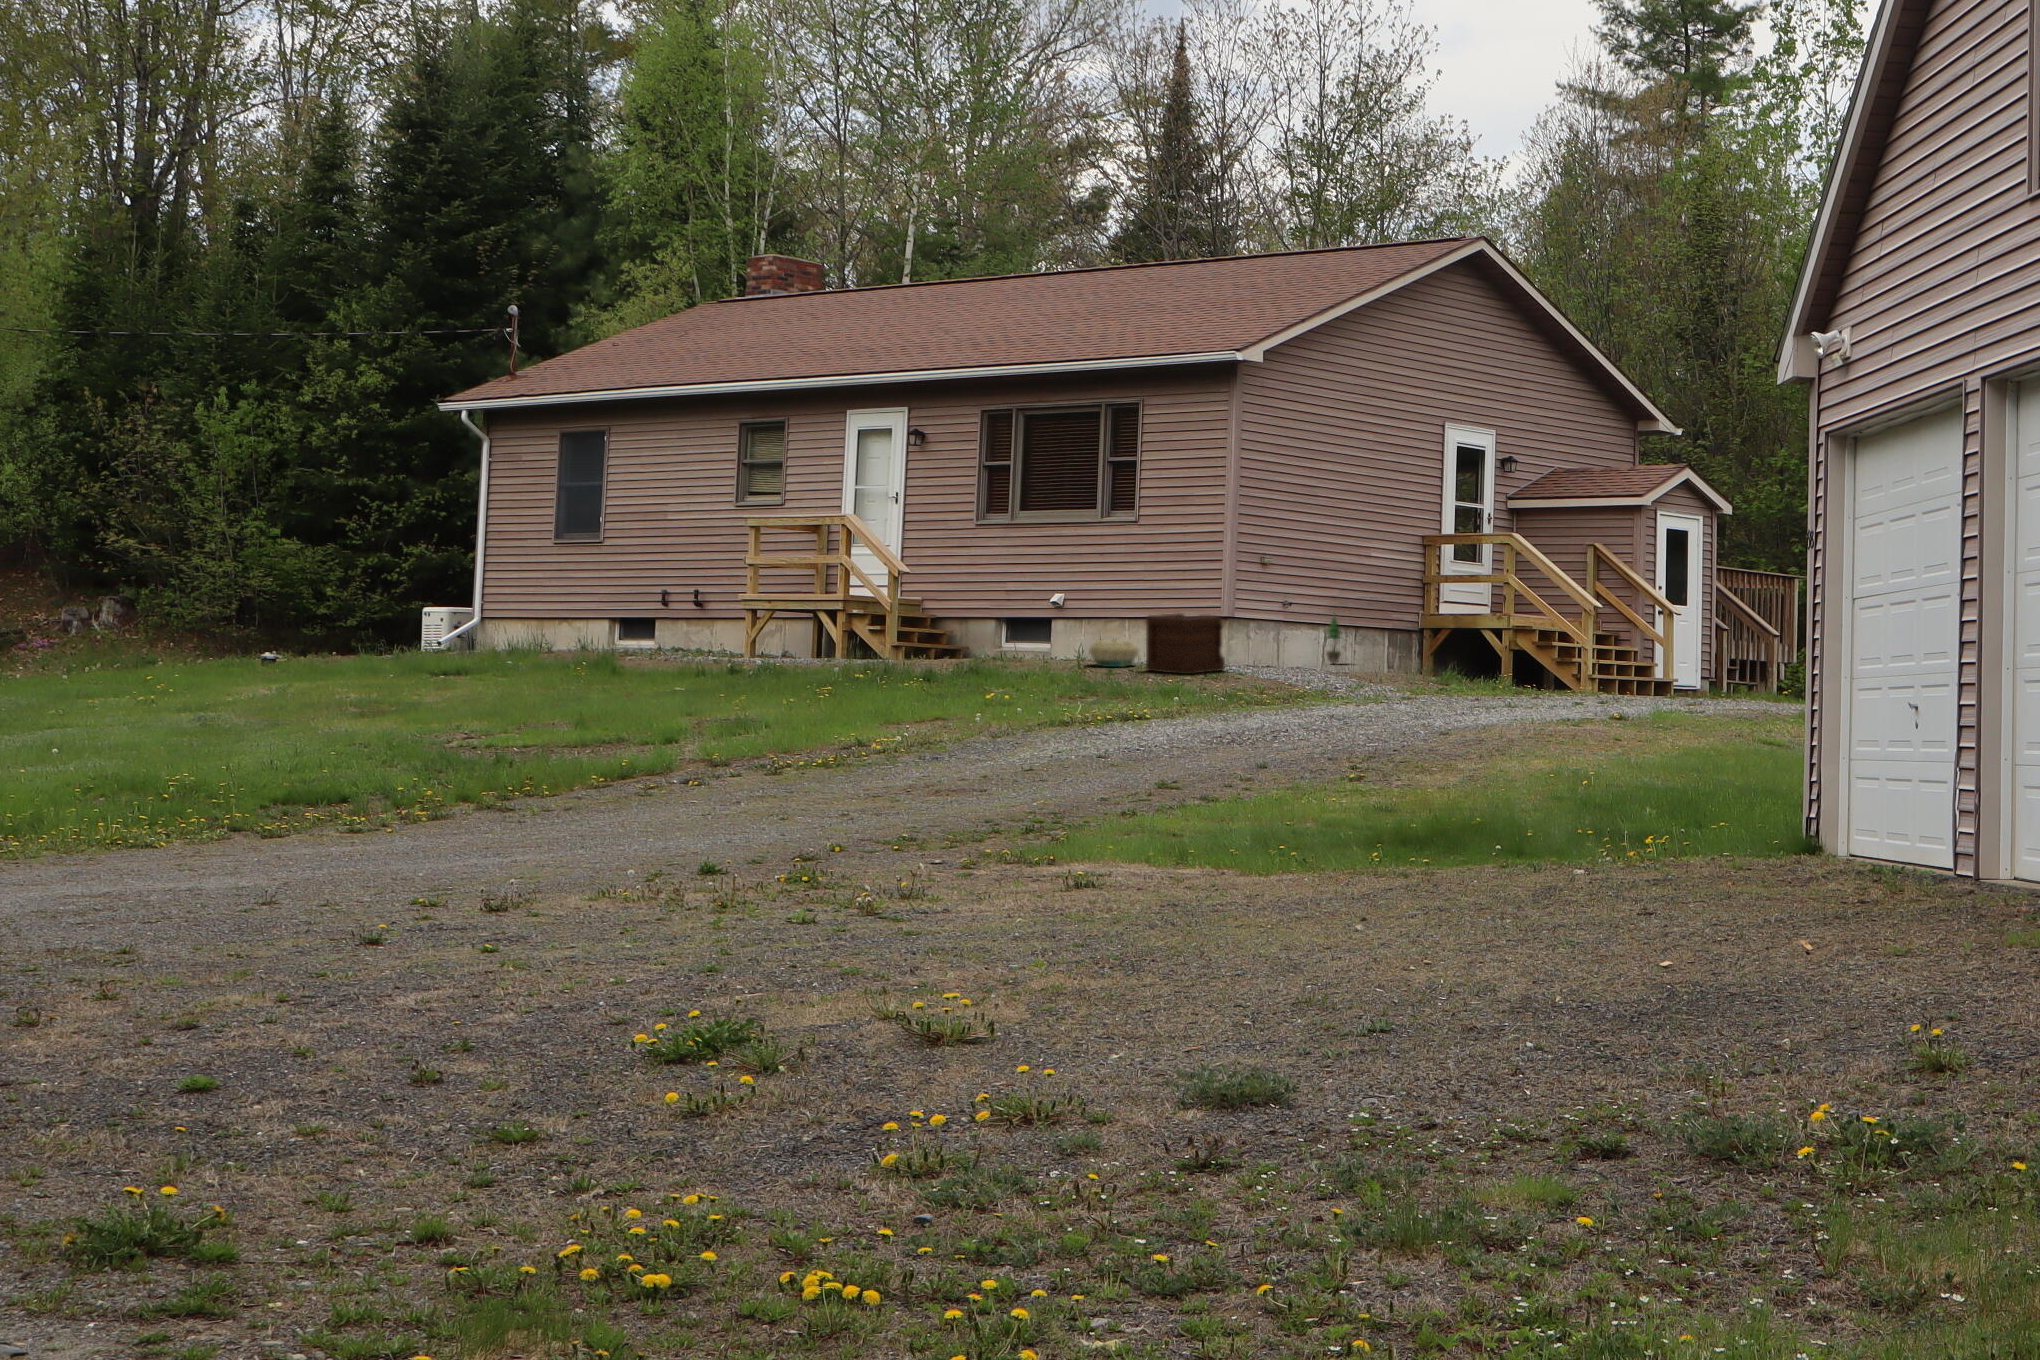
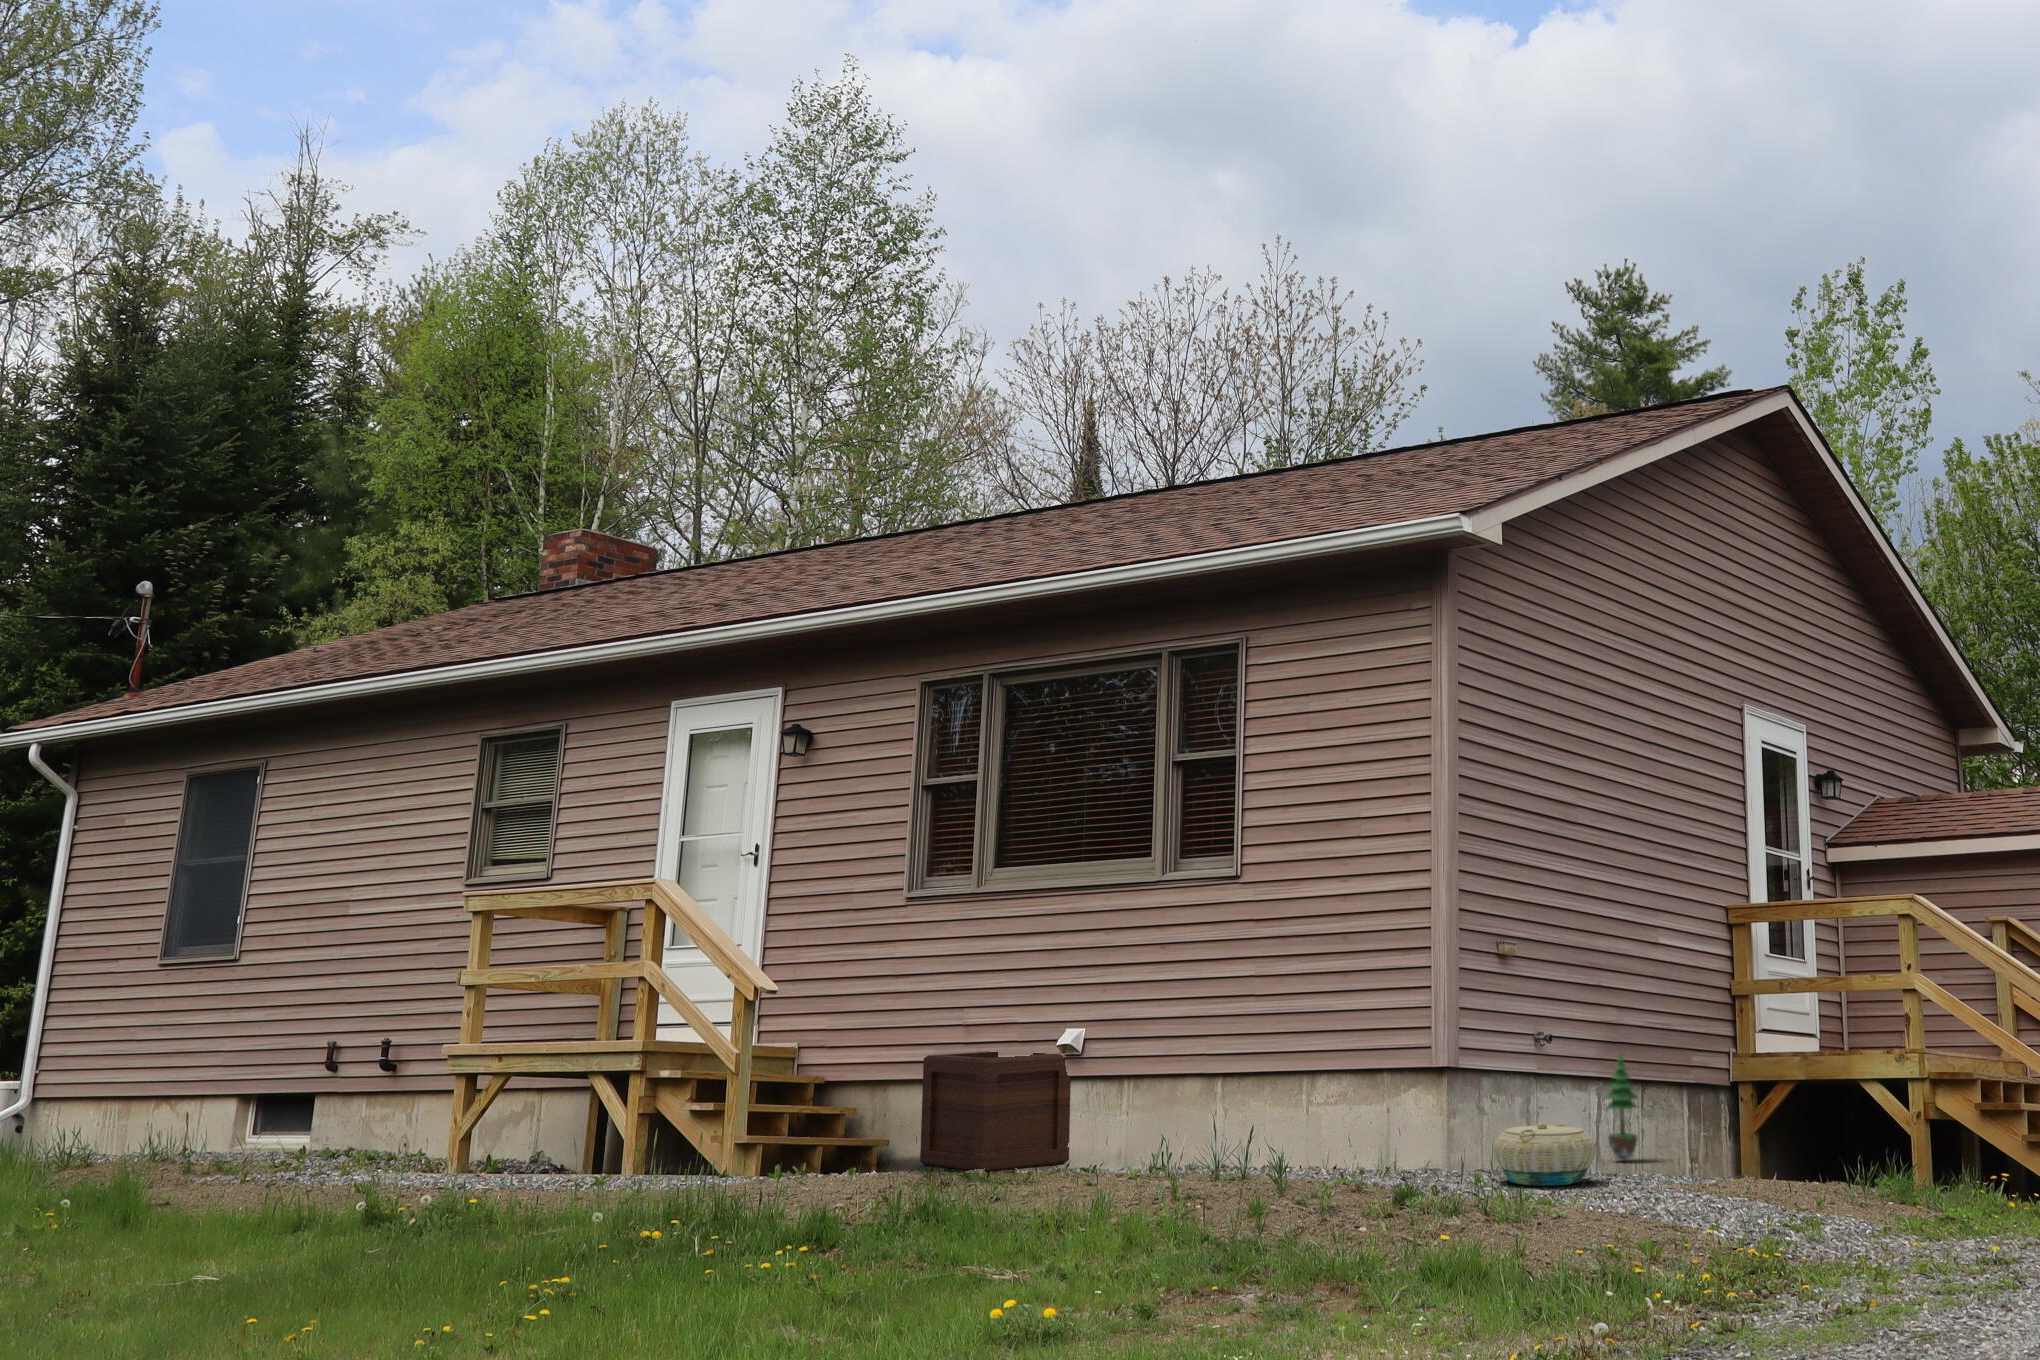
wooden crate: present [1146,614,1225,674] -> present [920,1052,1071,1172]
basket: present [1090,639,1138,667] -> present [1493,1122,1596,1186]

